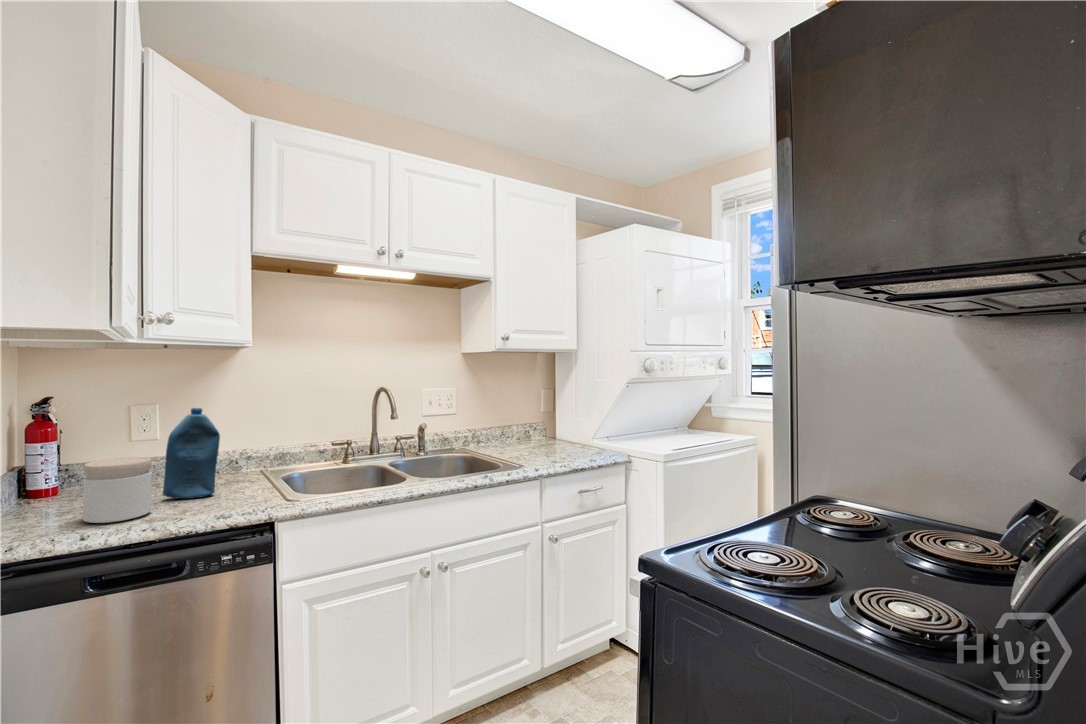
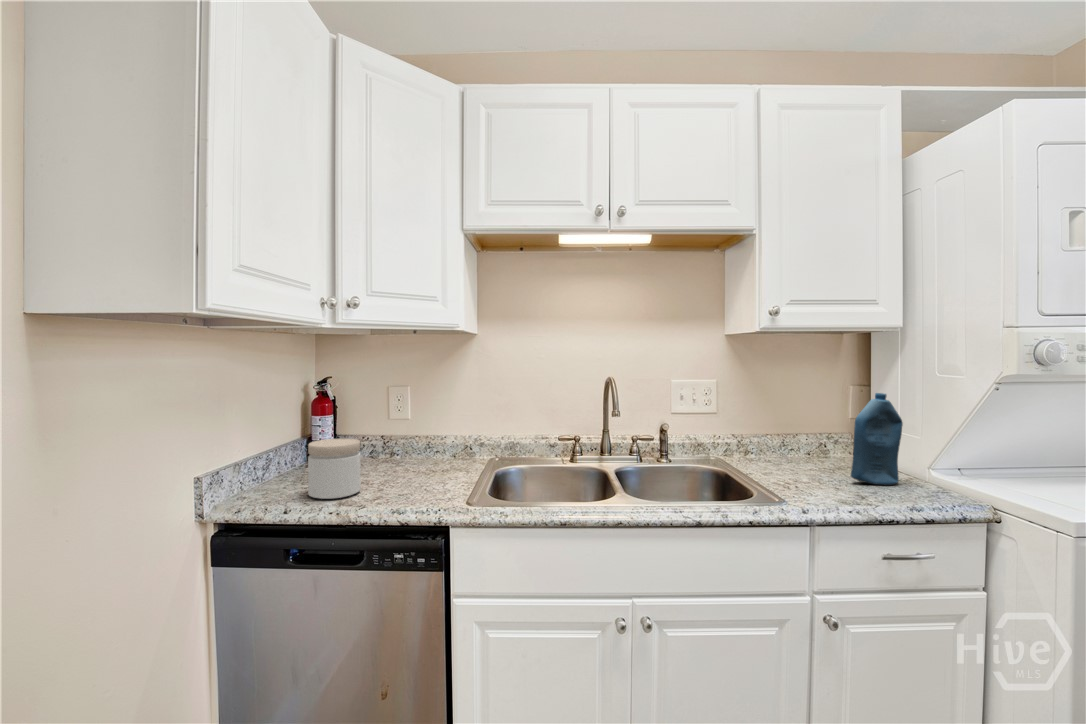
bottle: present [163,408,220,499] -> present [851,393,903,485]

